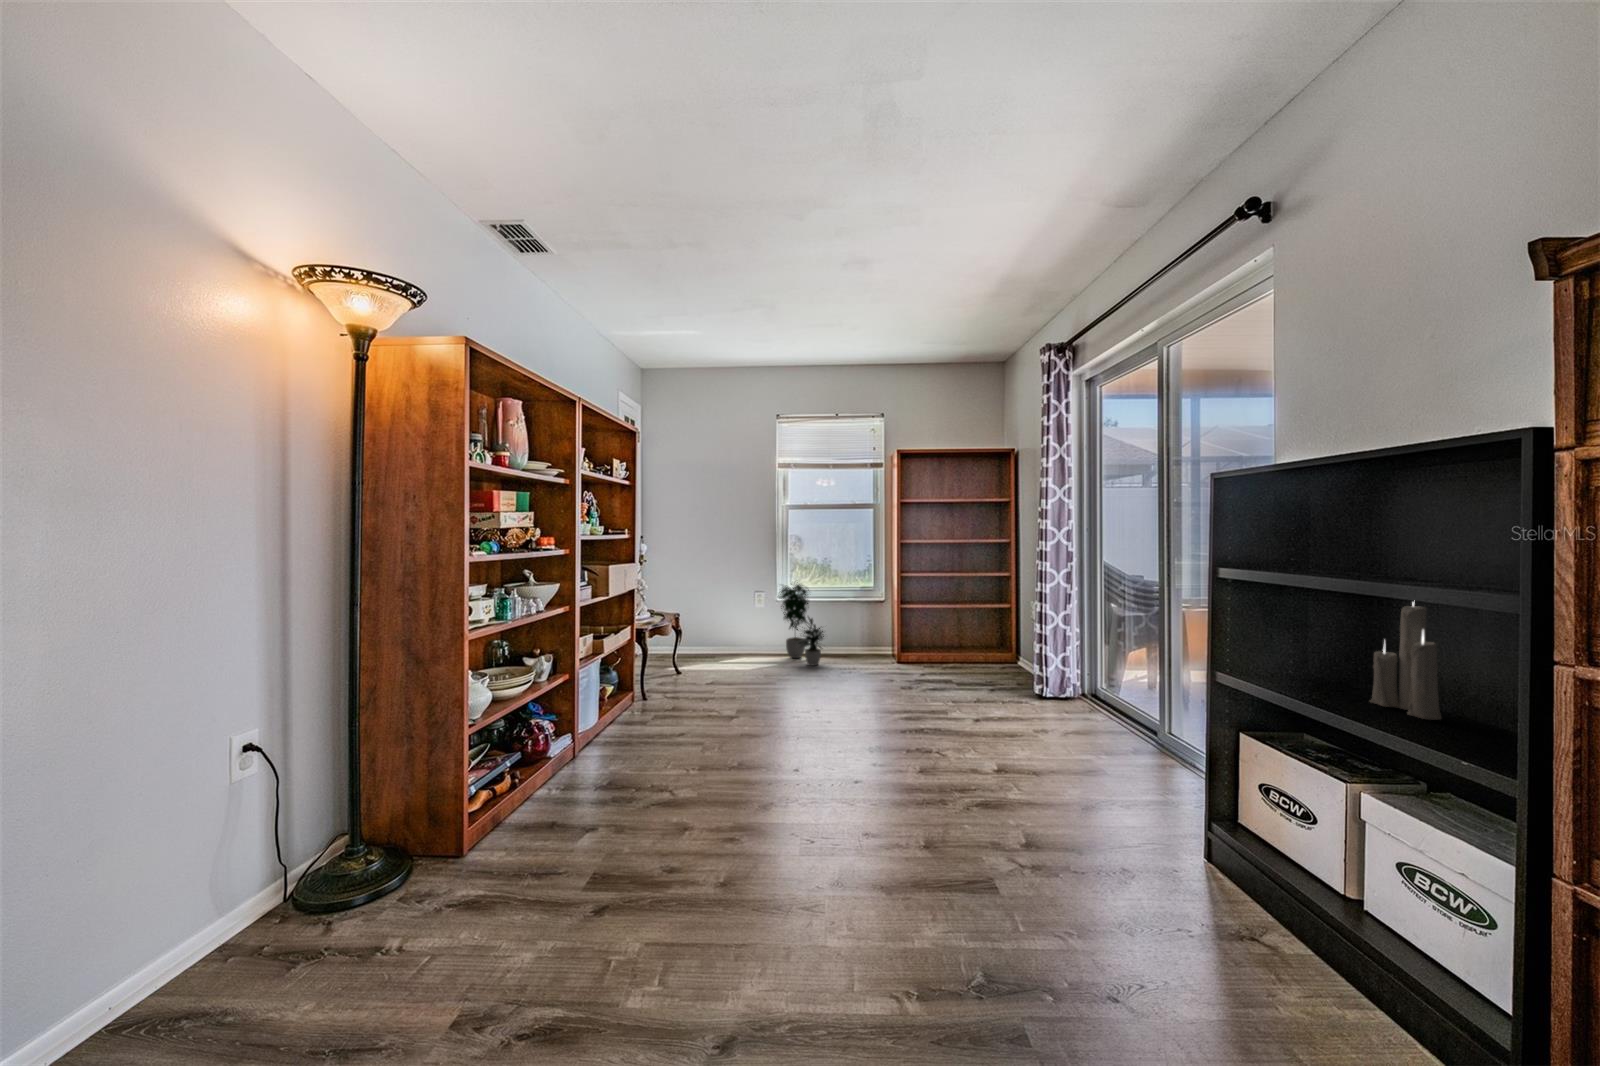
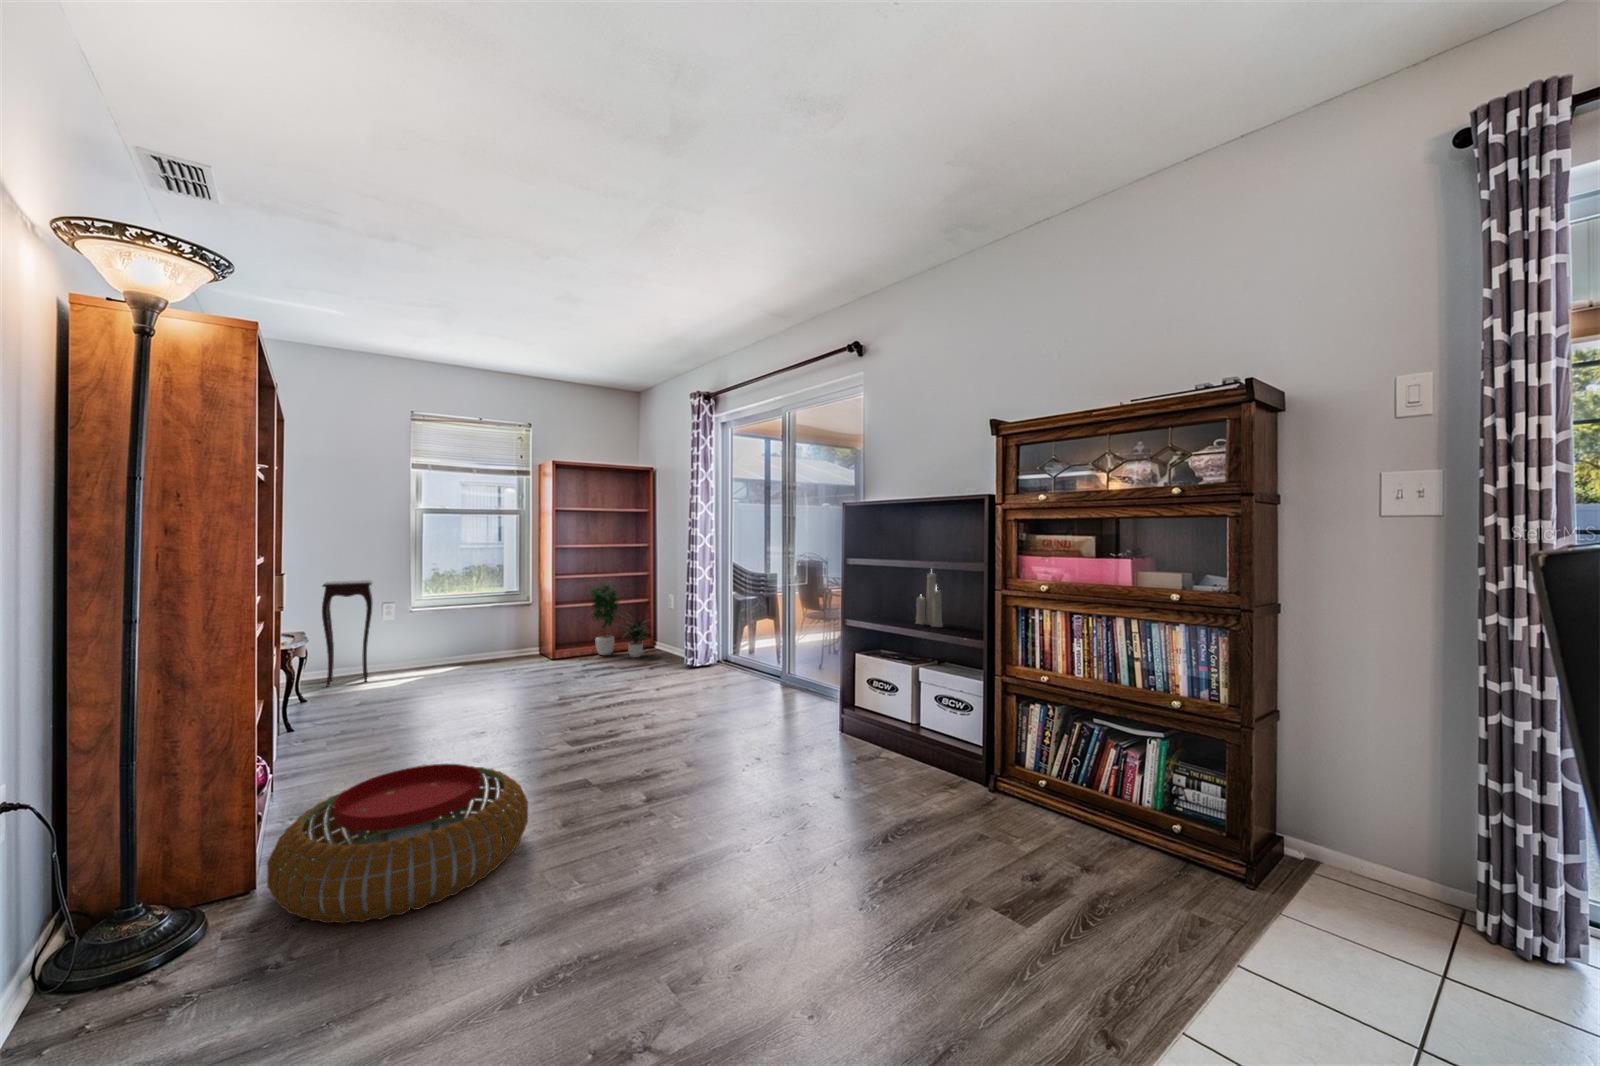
side table: none [712,570,751,660] -> present [322,580,373,687]
potted plant: present [779,583,824,666] -> present [589,585,648,657]
pouf: none [496,759,719,912] -> present [267,764,528,924]

